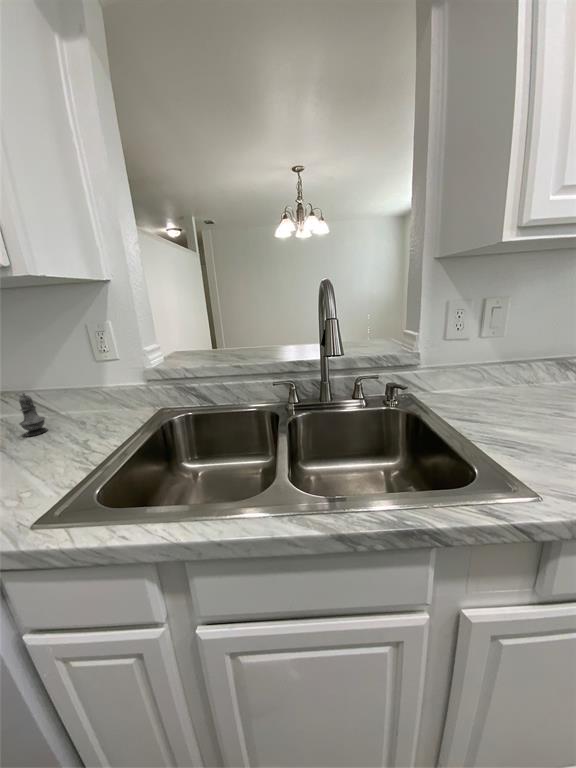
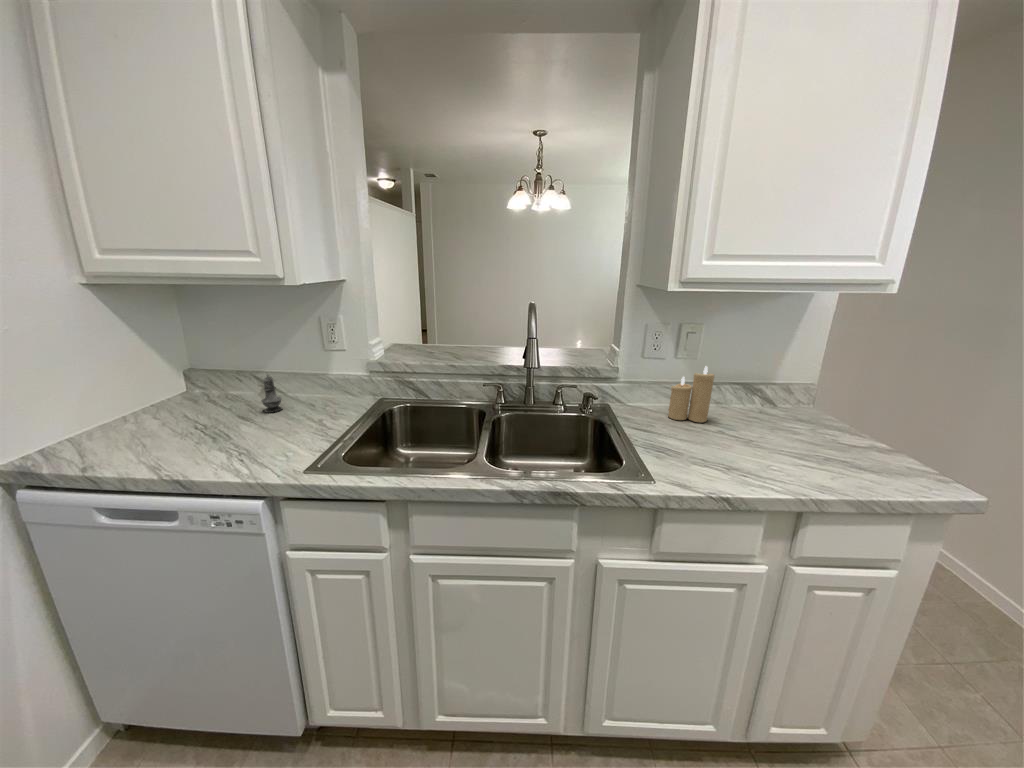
candle: none [484,339,542,405] -> present [668,366,714,422]

